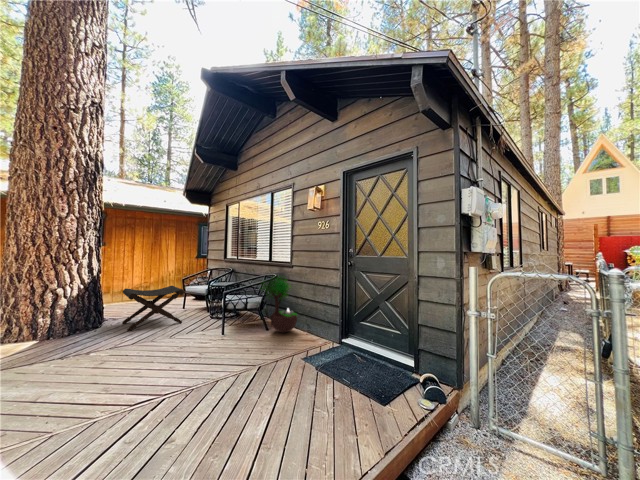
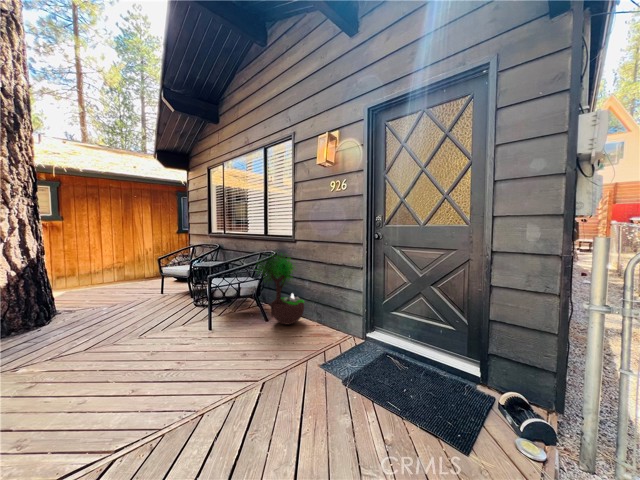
footstool: present [122,286,184,331] -> none [76,268,158,330]

